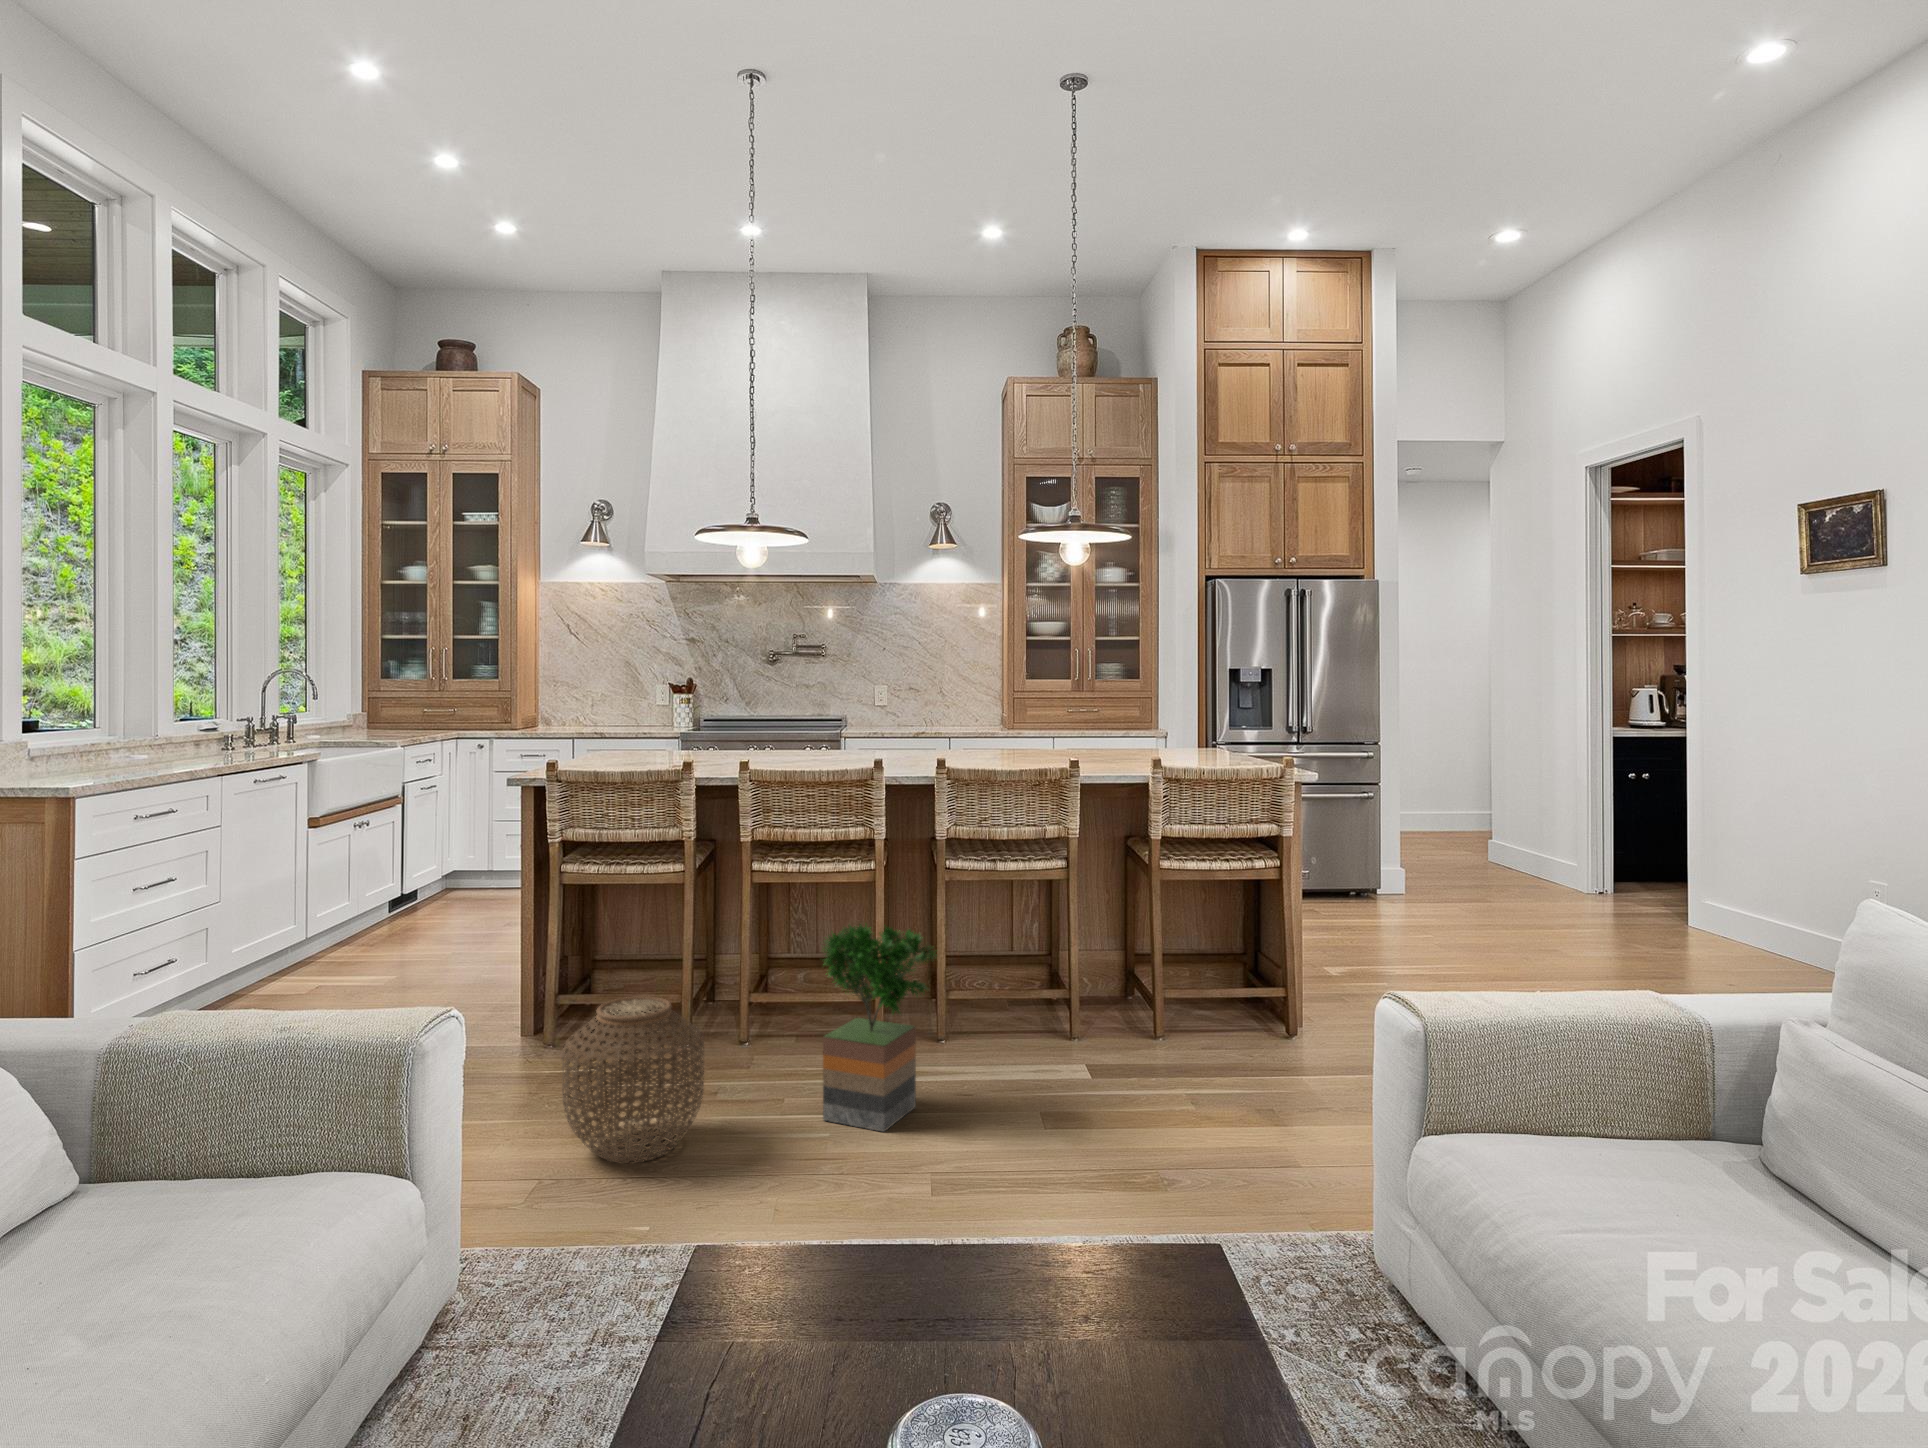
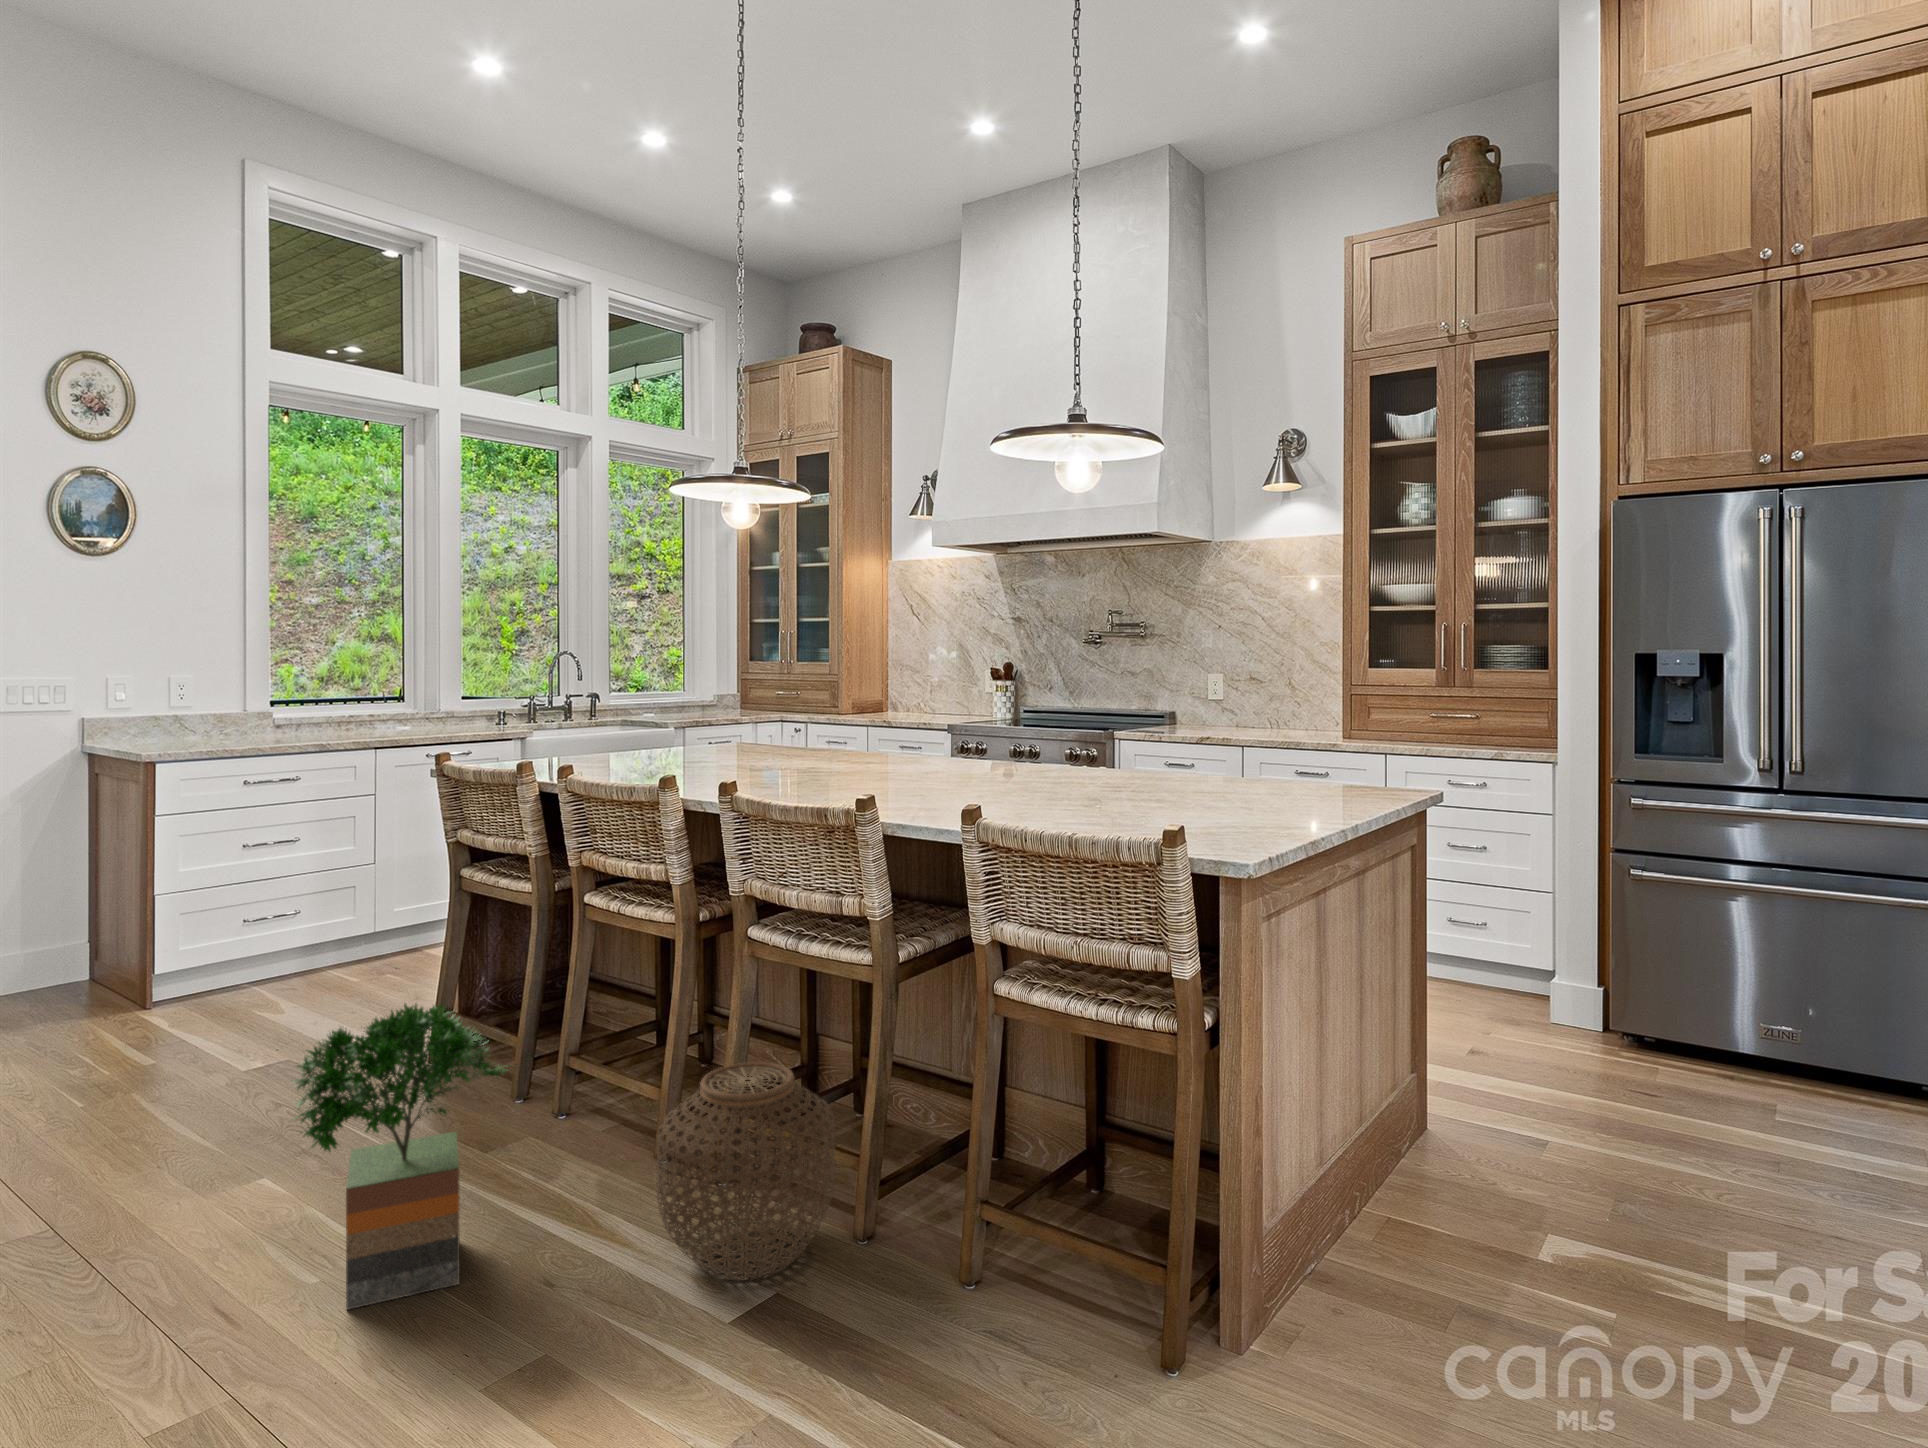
woven basket: present [562,996,704,1163] -> present [656,1062,835,1280]

